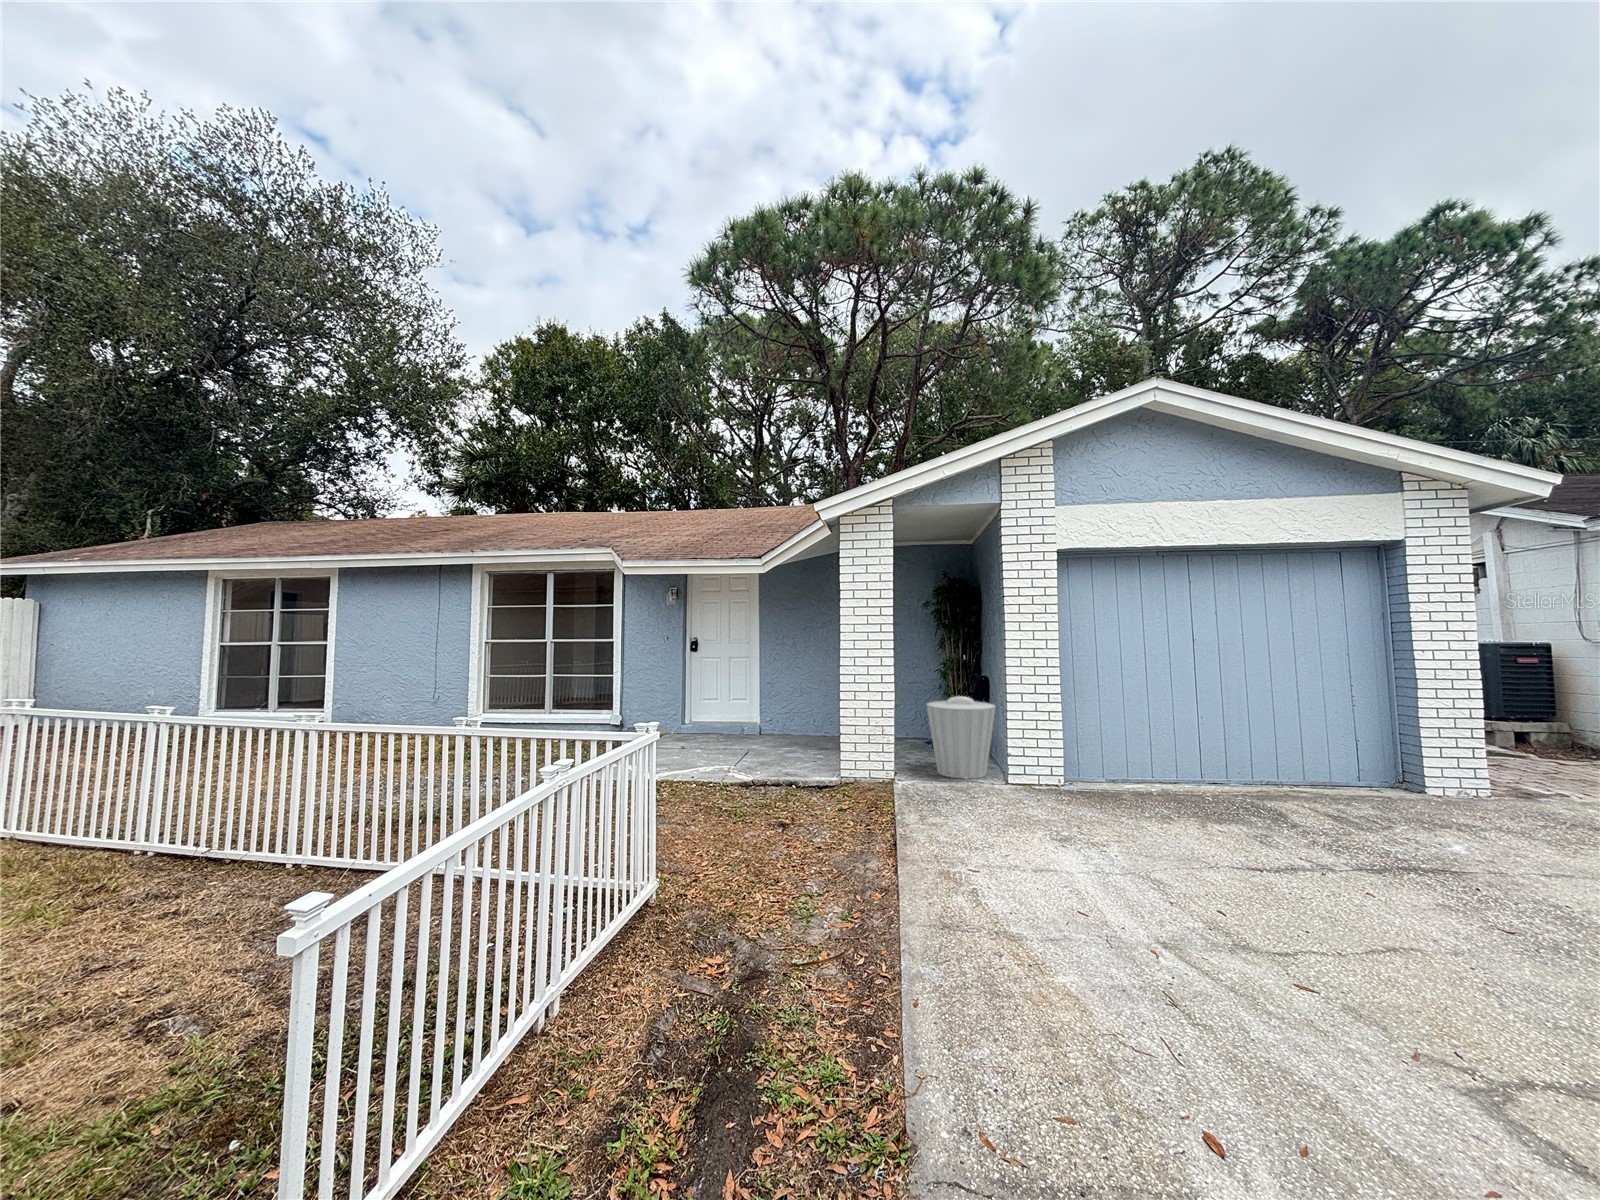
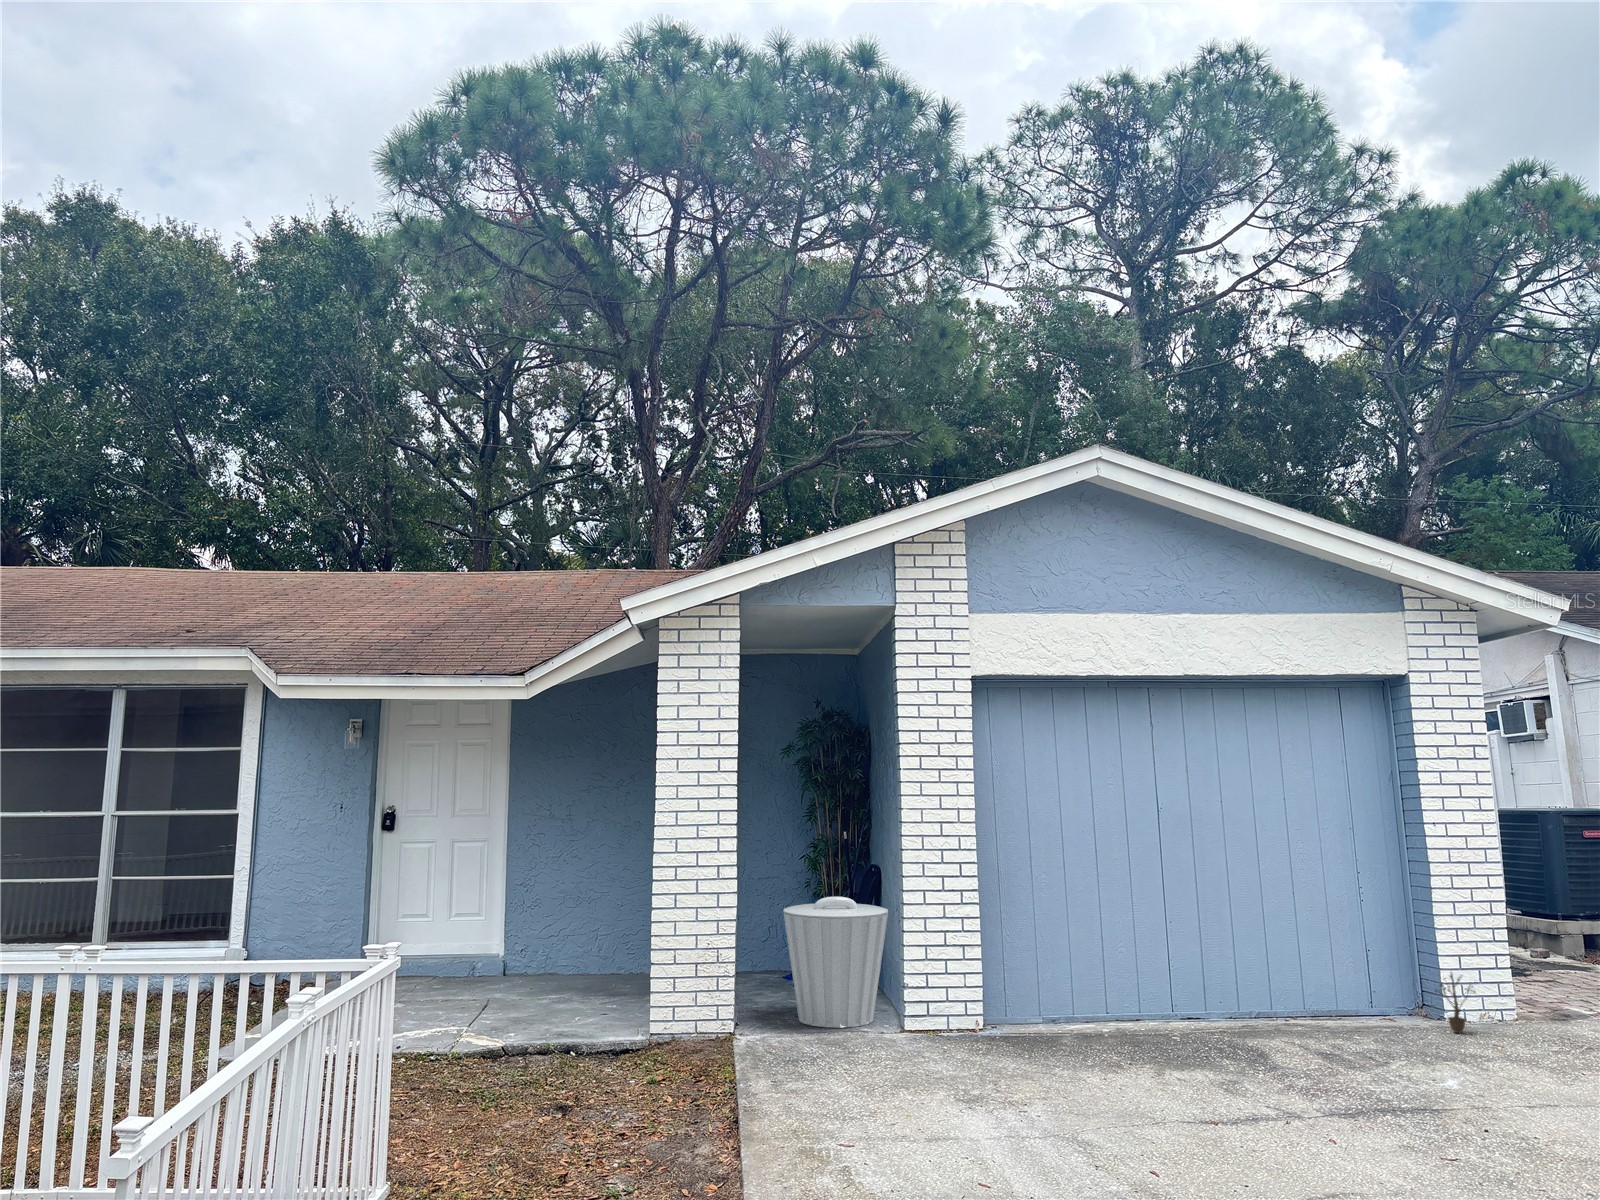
decorative plant: none [1412,759,1457,804] -> present [1435,973,1475,1033]

